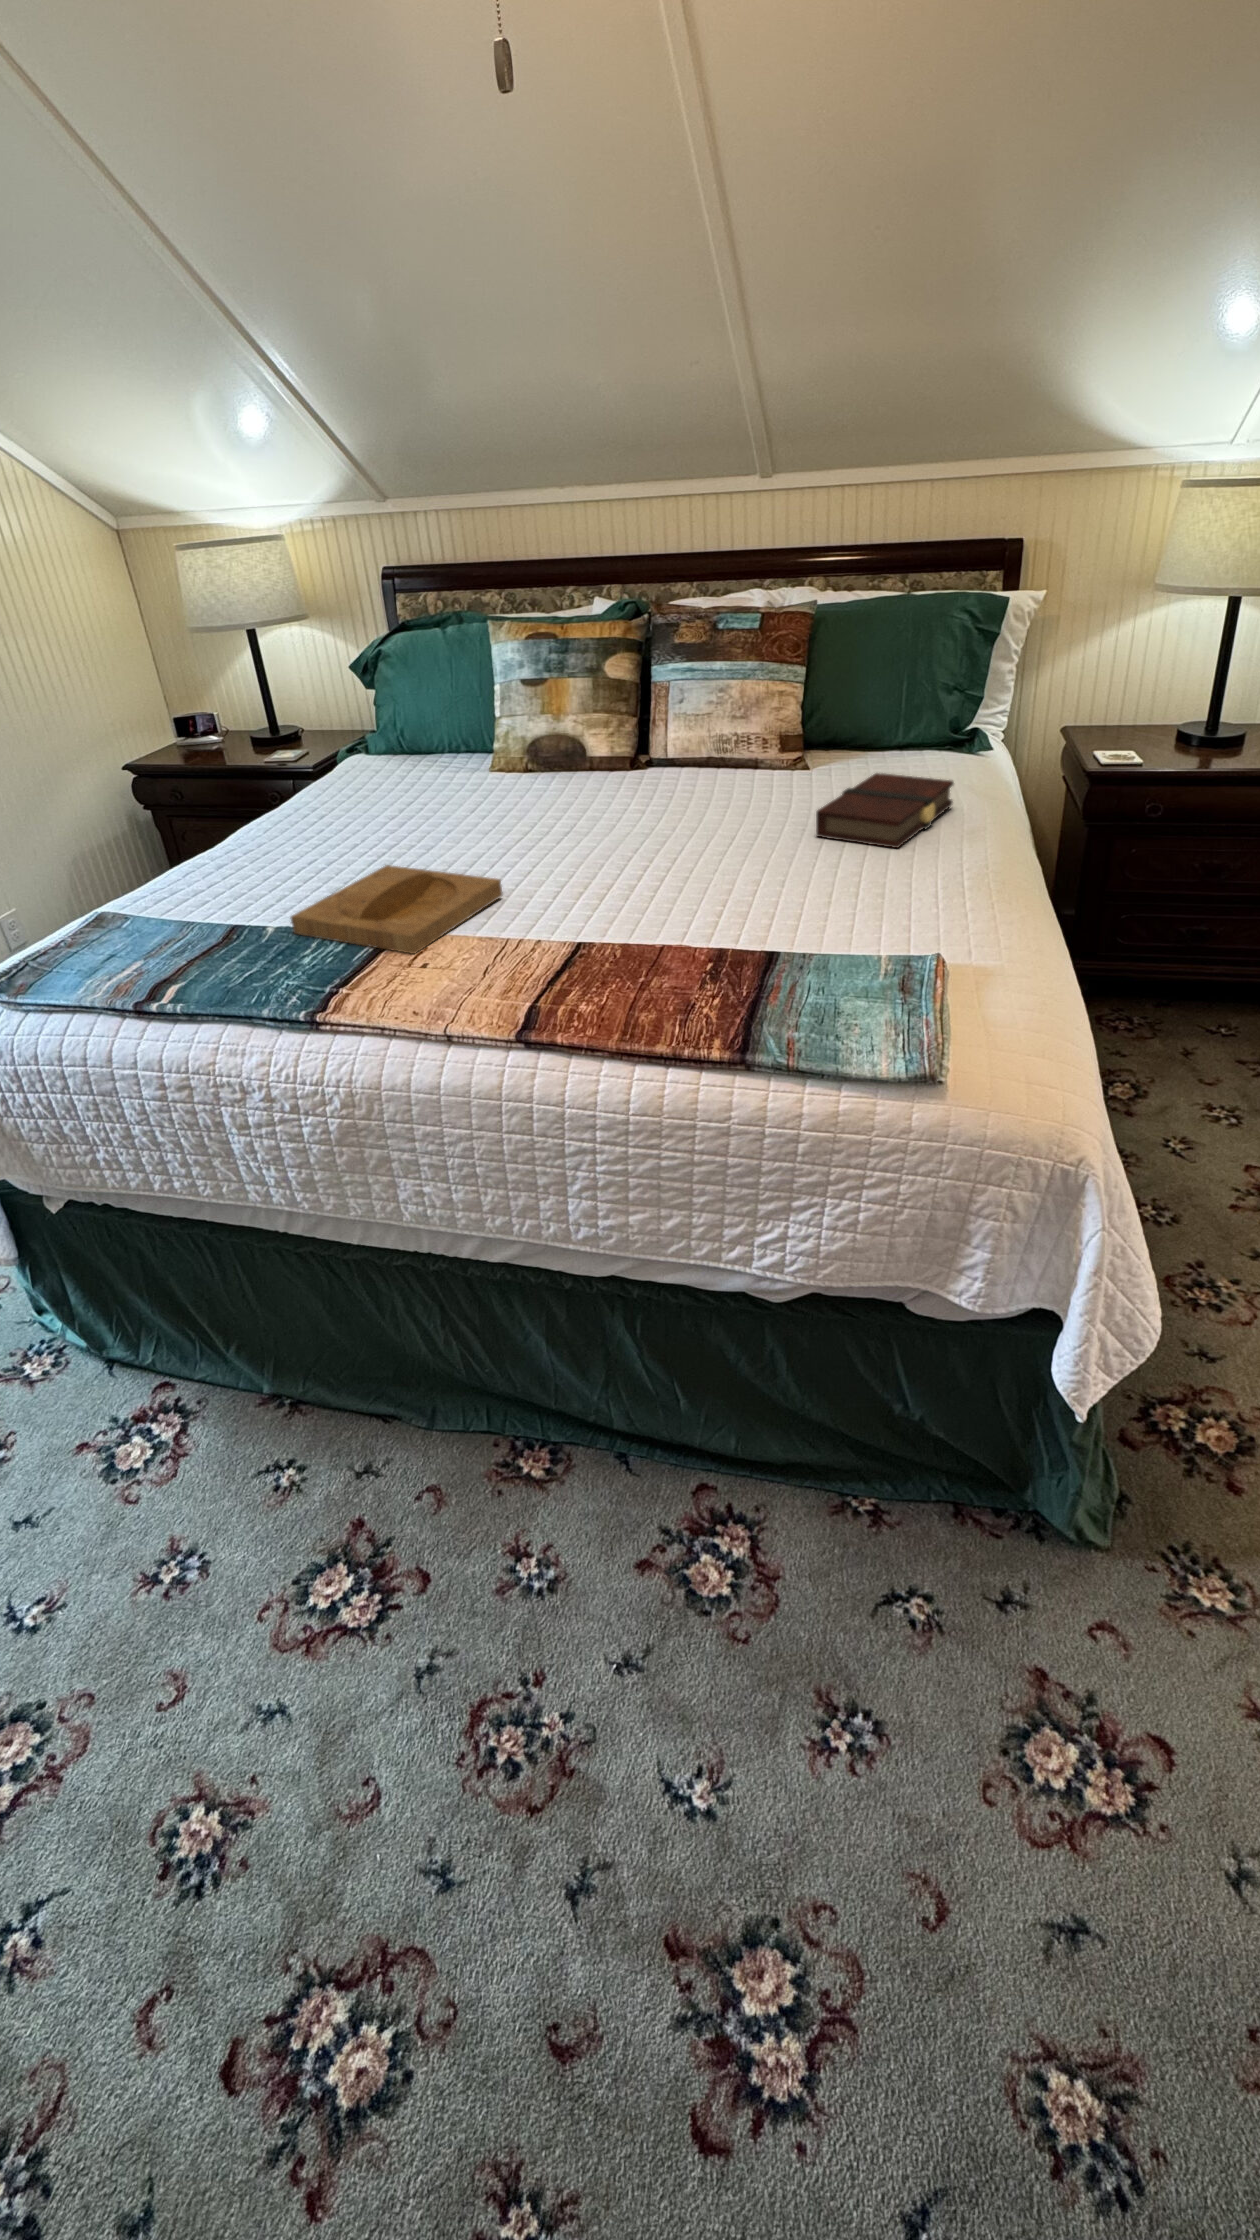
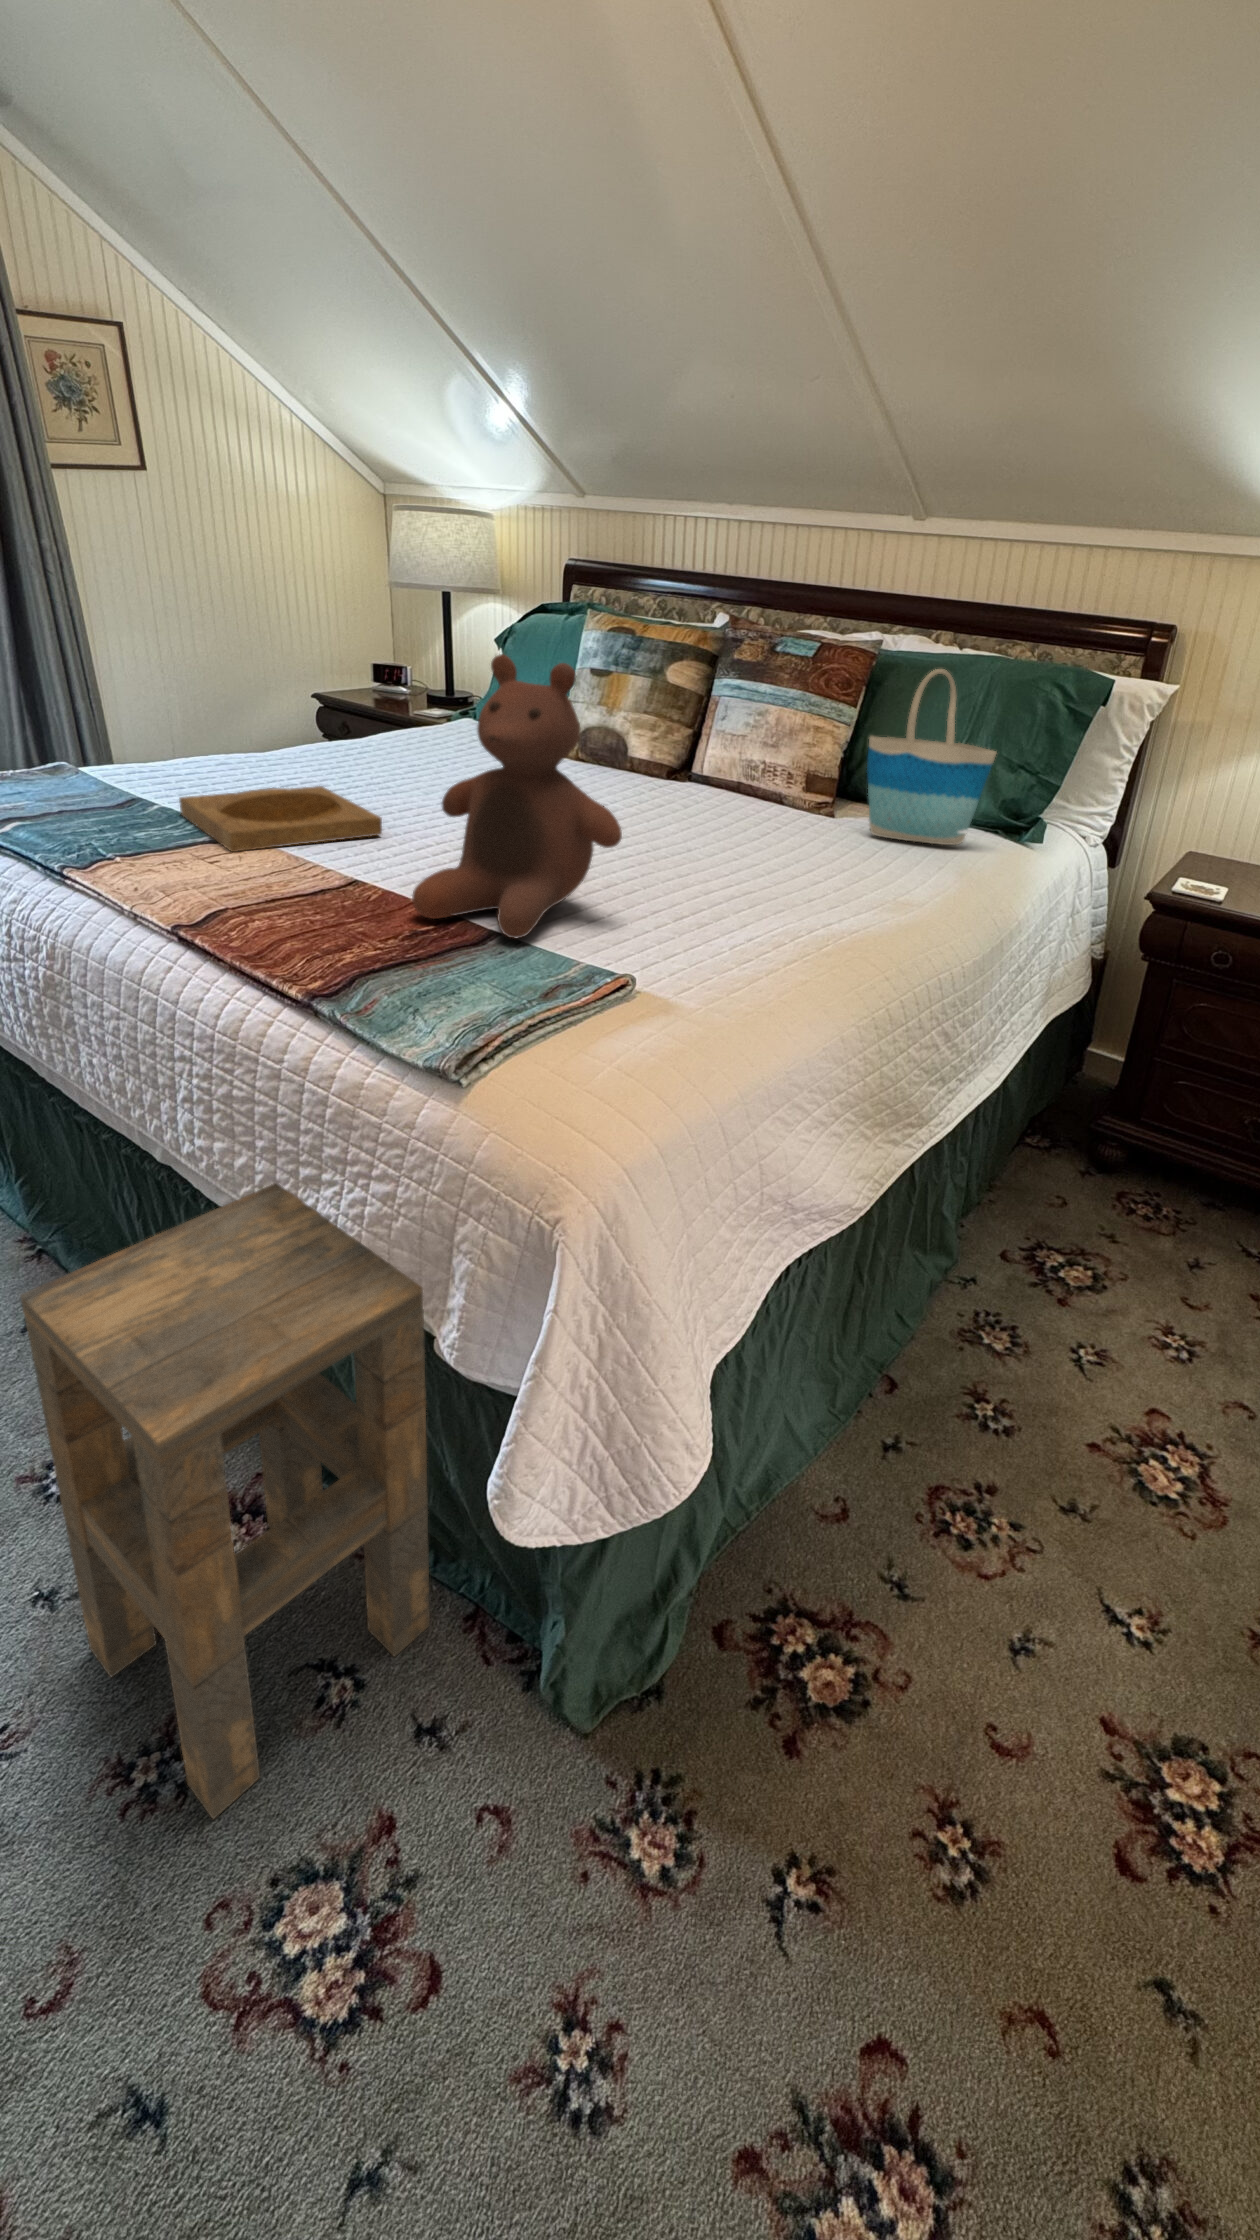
tote bag: none [830,611,936,772] -> present [867,669,996,845]
stuffed bear: none [629,694,819,958] -> present [412,654,622,939]
book: present [816,773,954,848] -> none [742,832,928,900]
side table: none [684,1226,953,1739] -> present [21,1183,430,1819]

